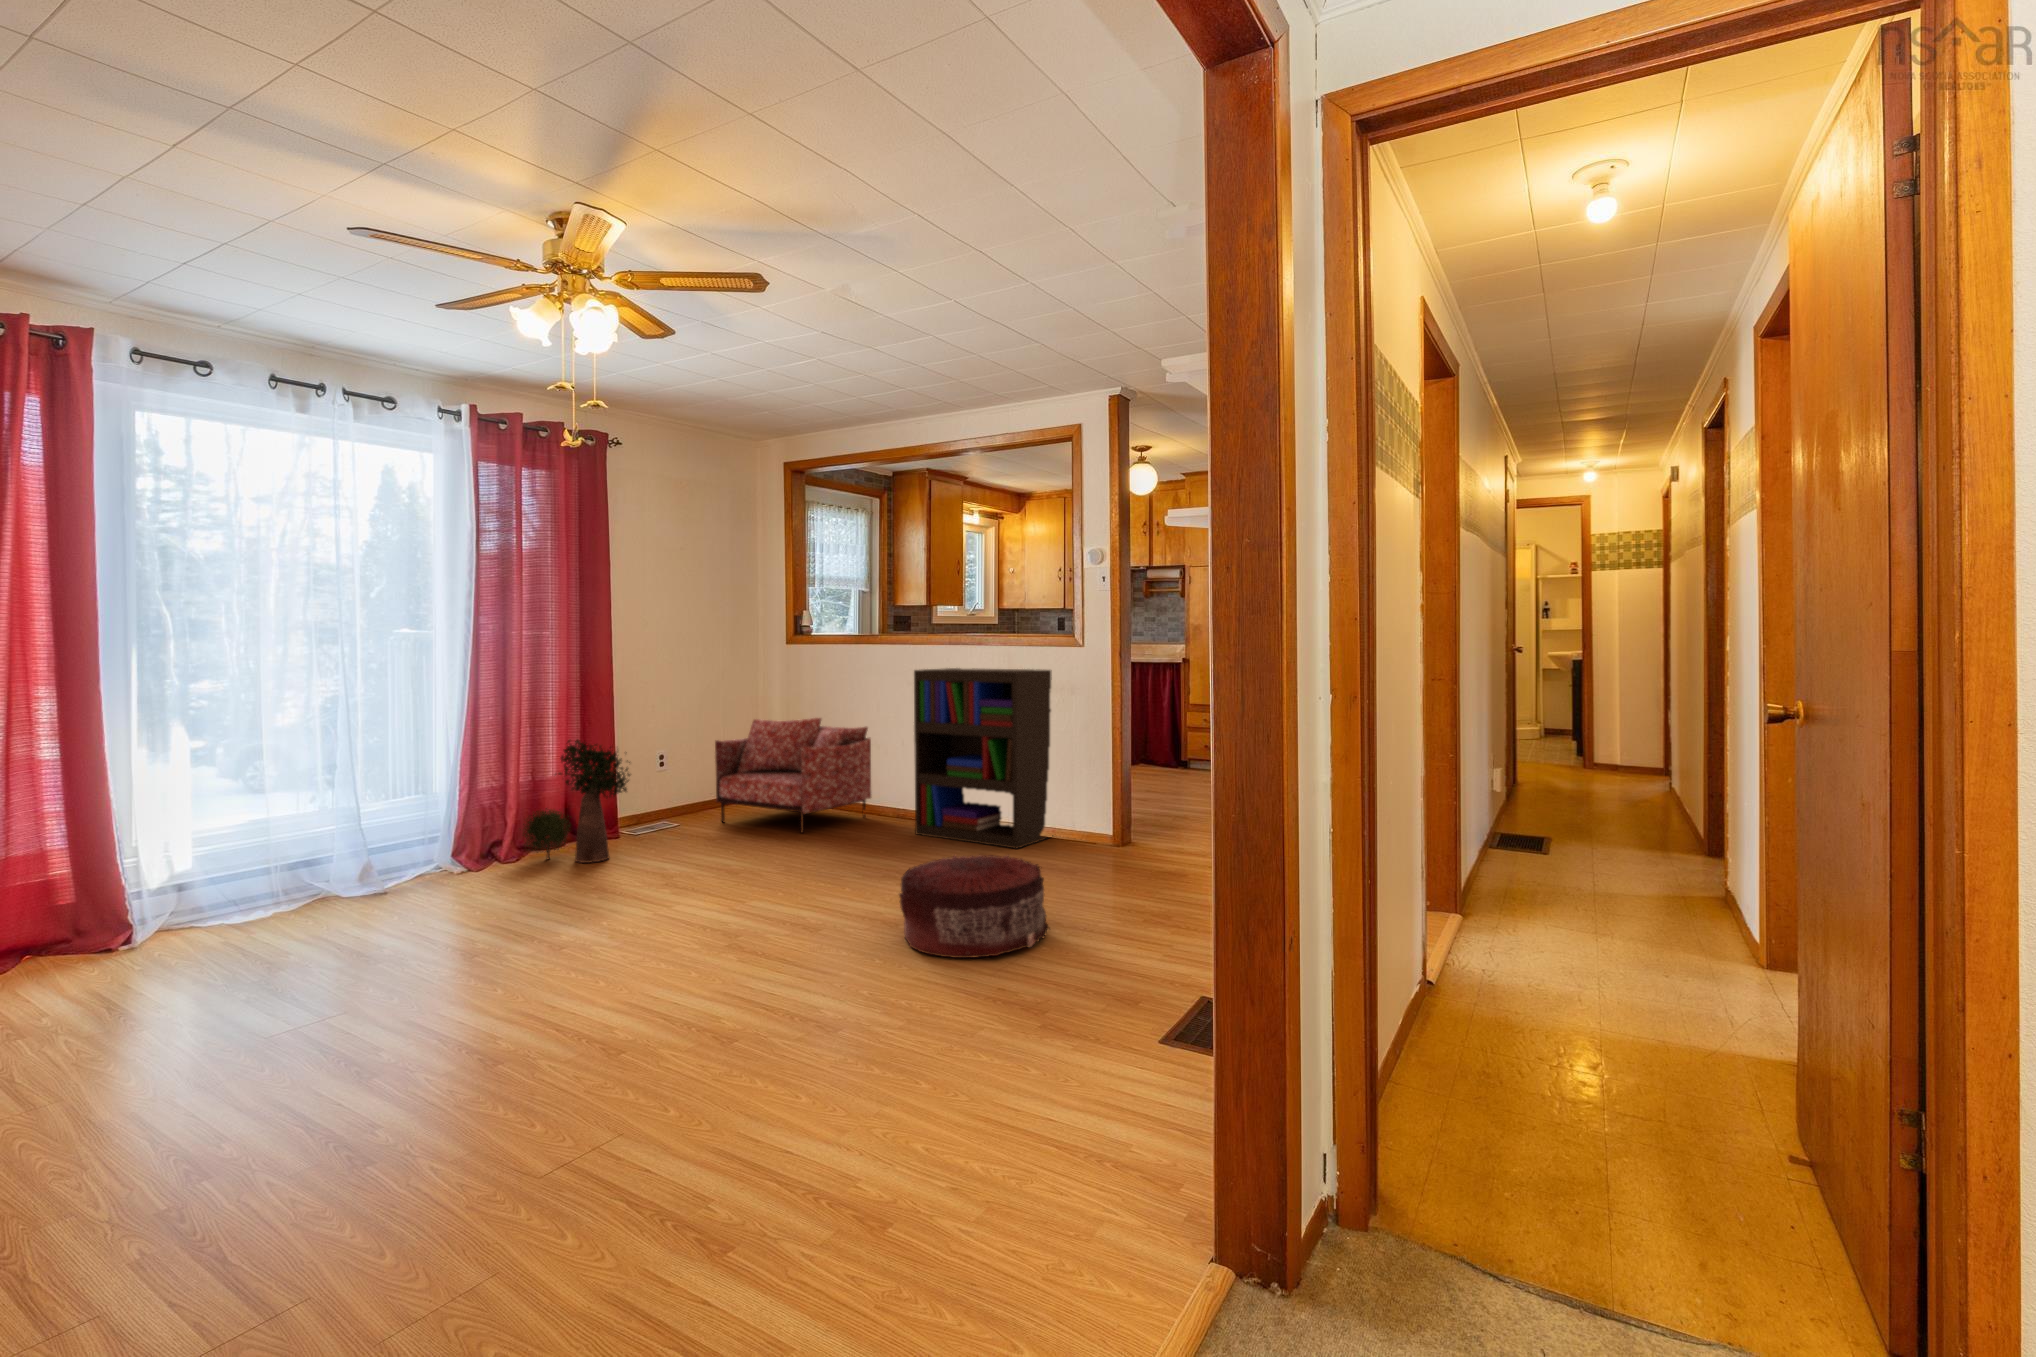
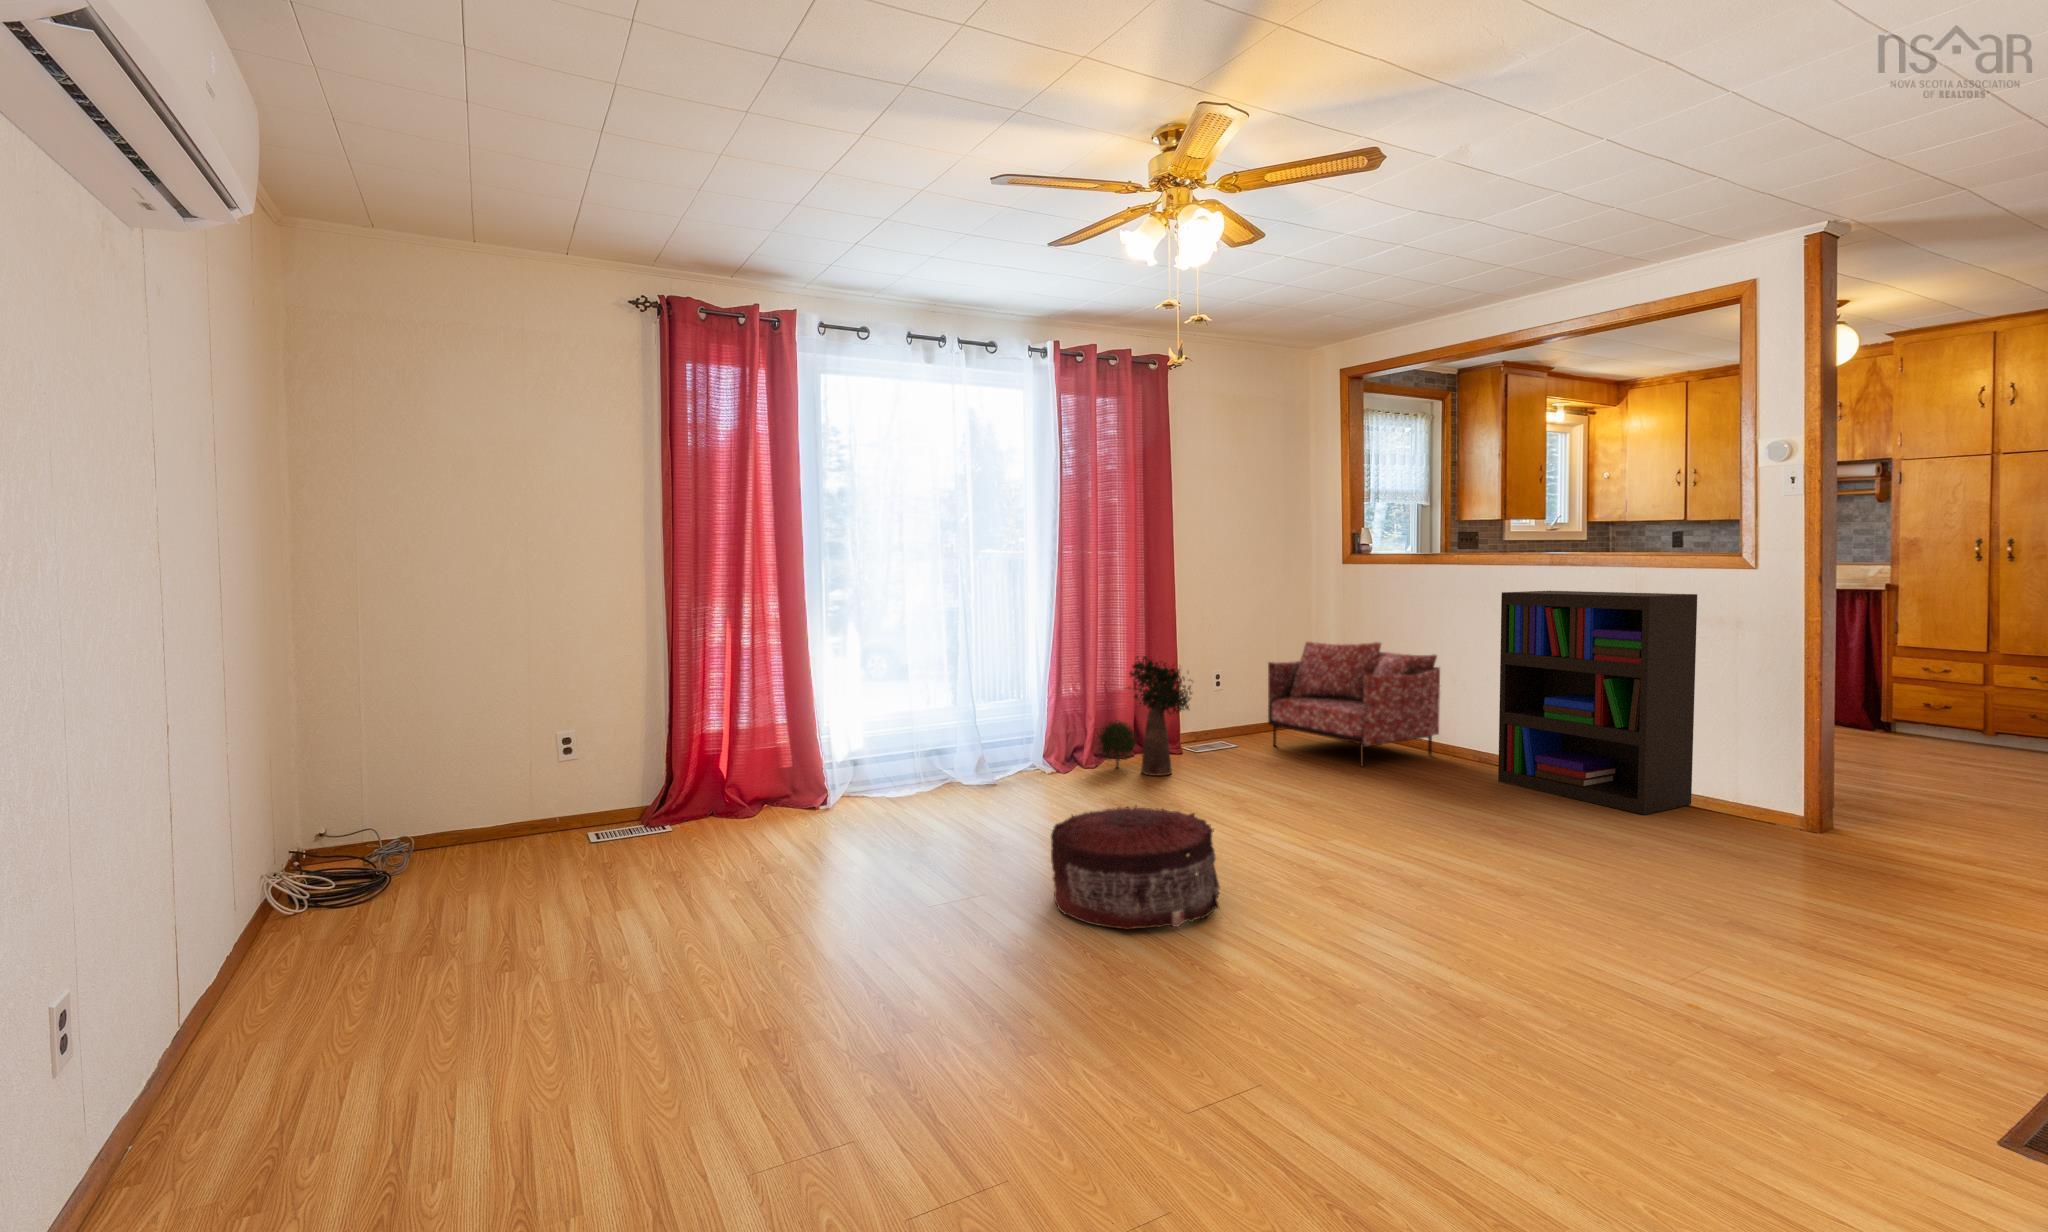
pouf: present [899,855,1049,958] -> present [1051,806,1220,930]

